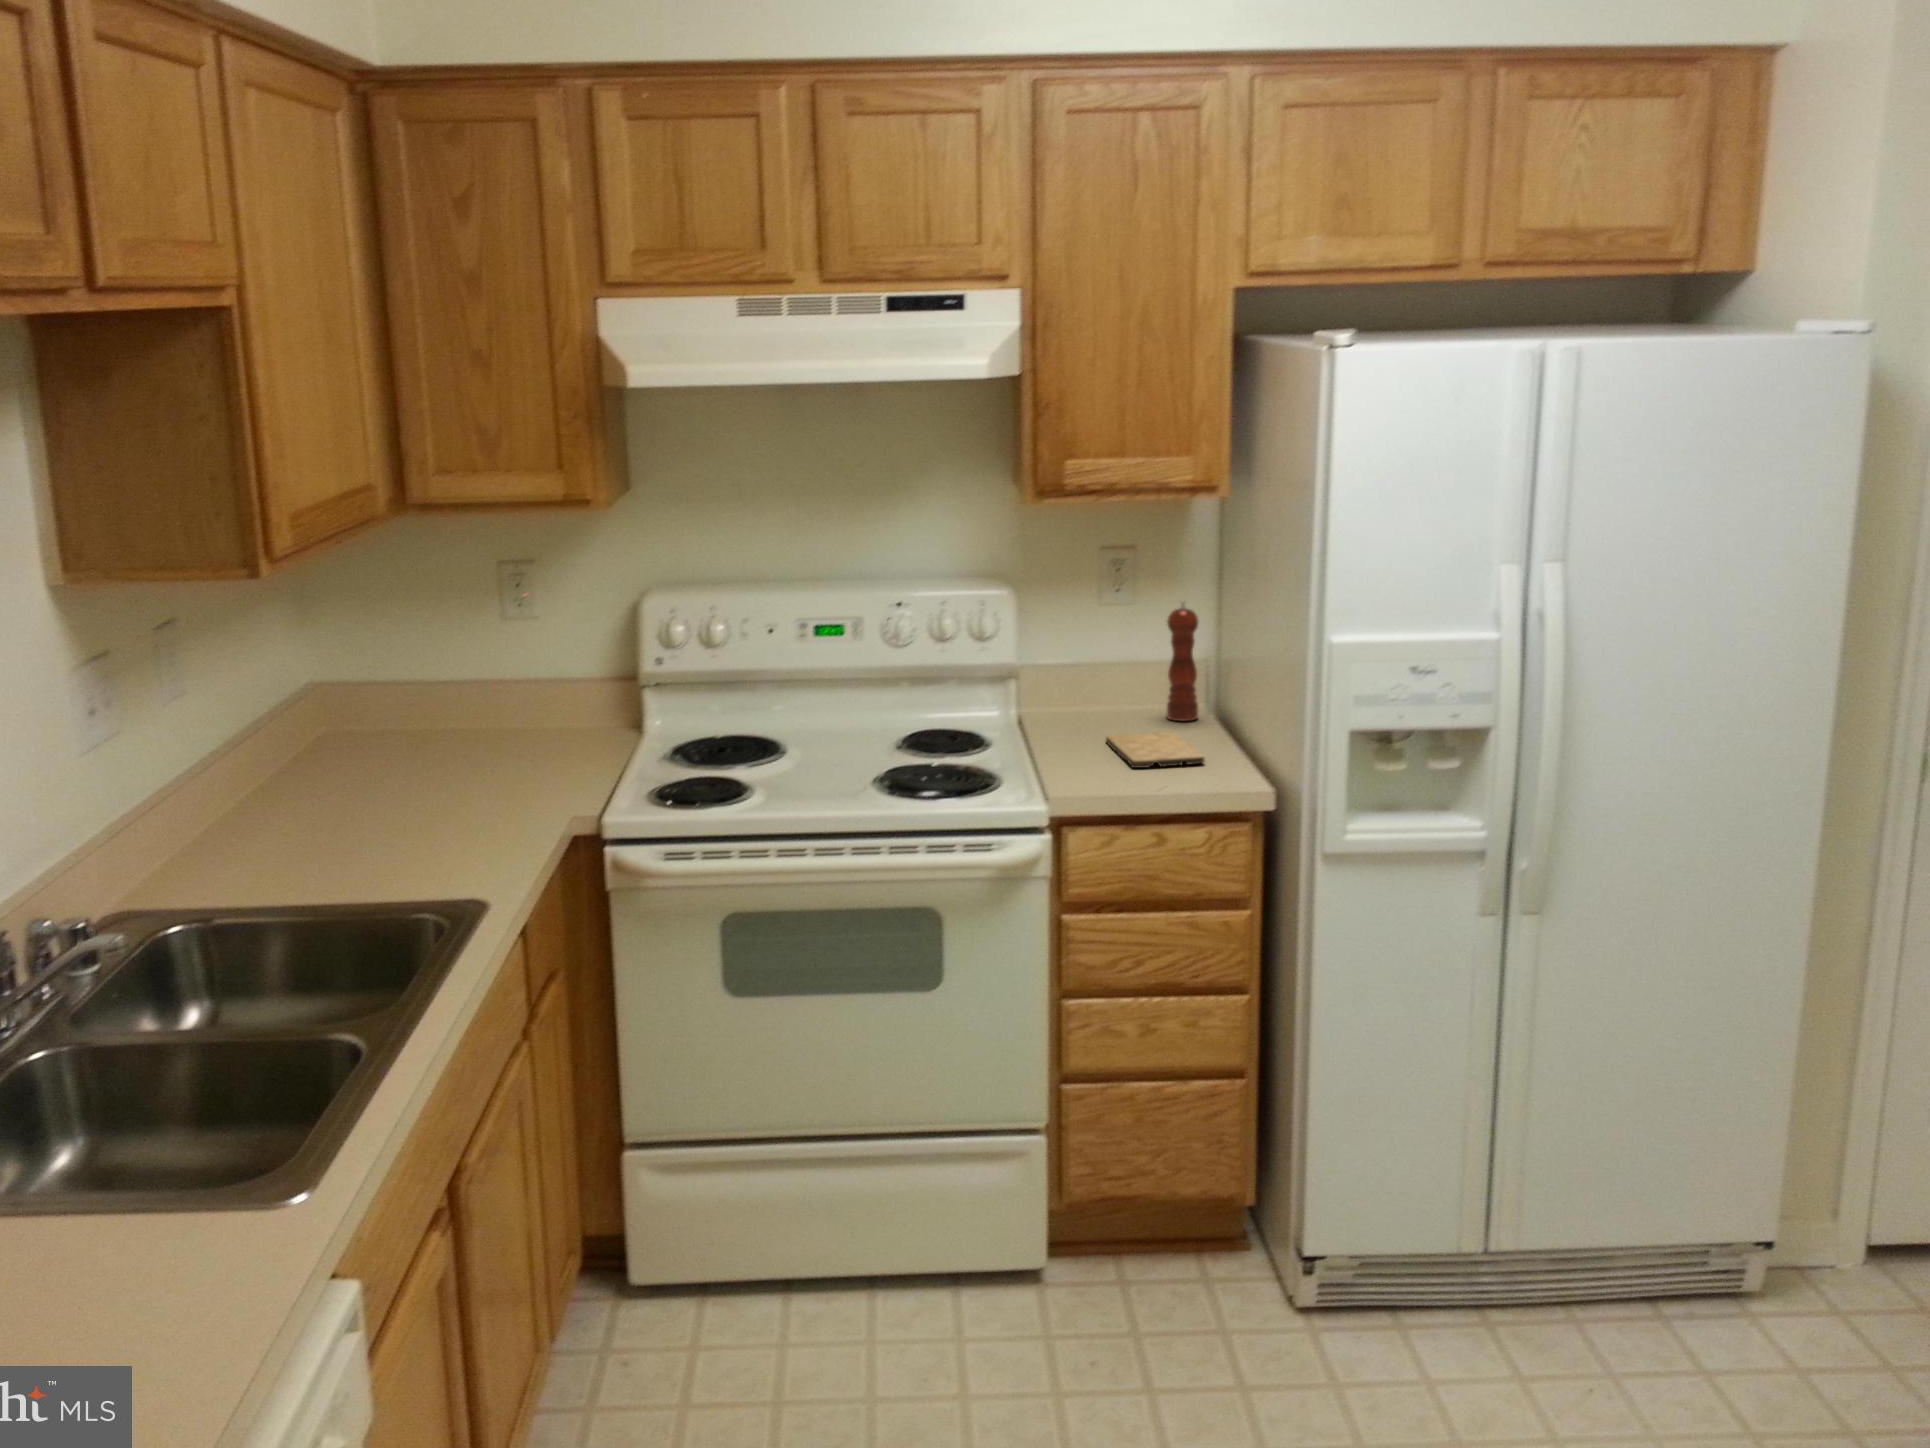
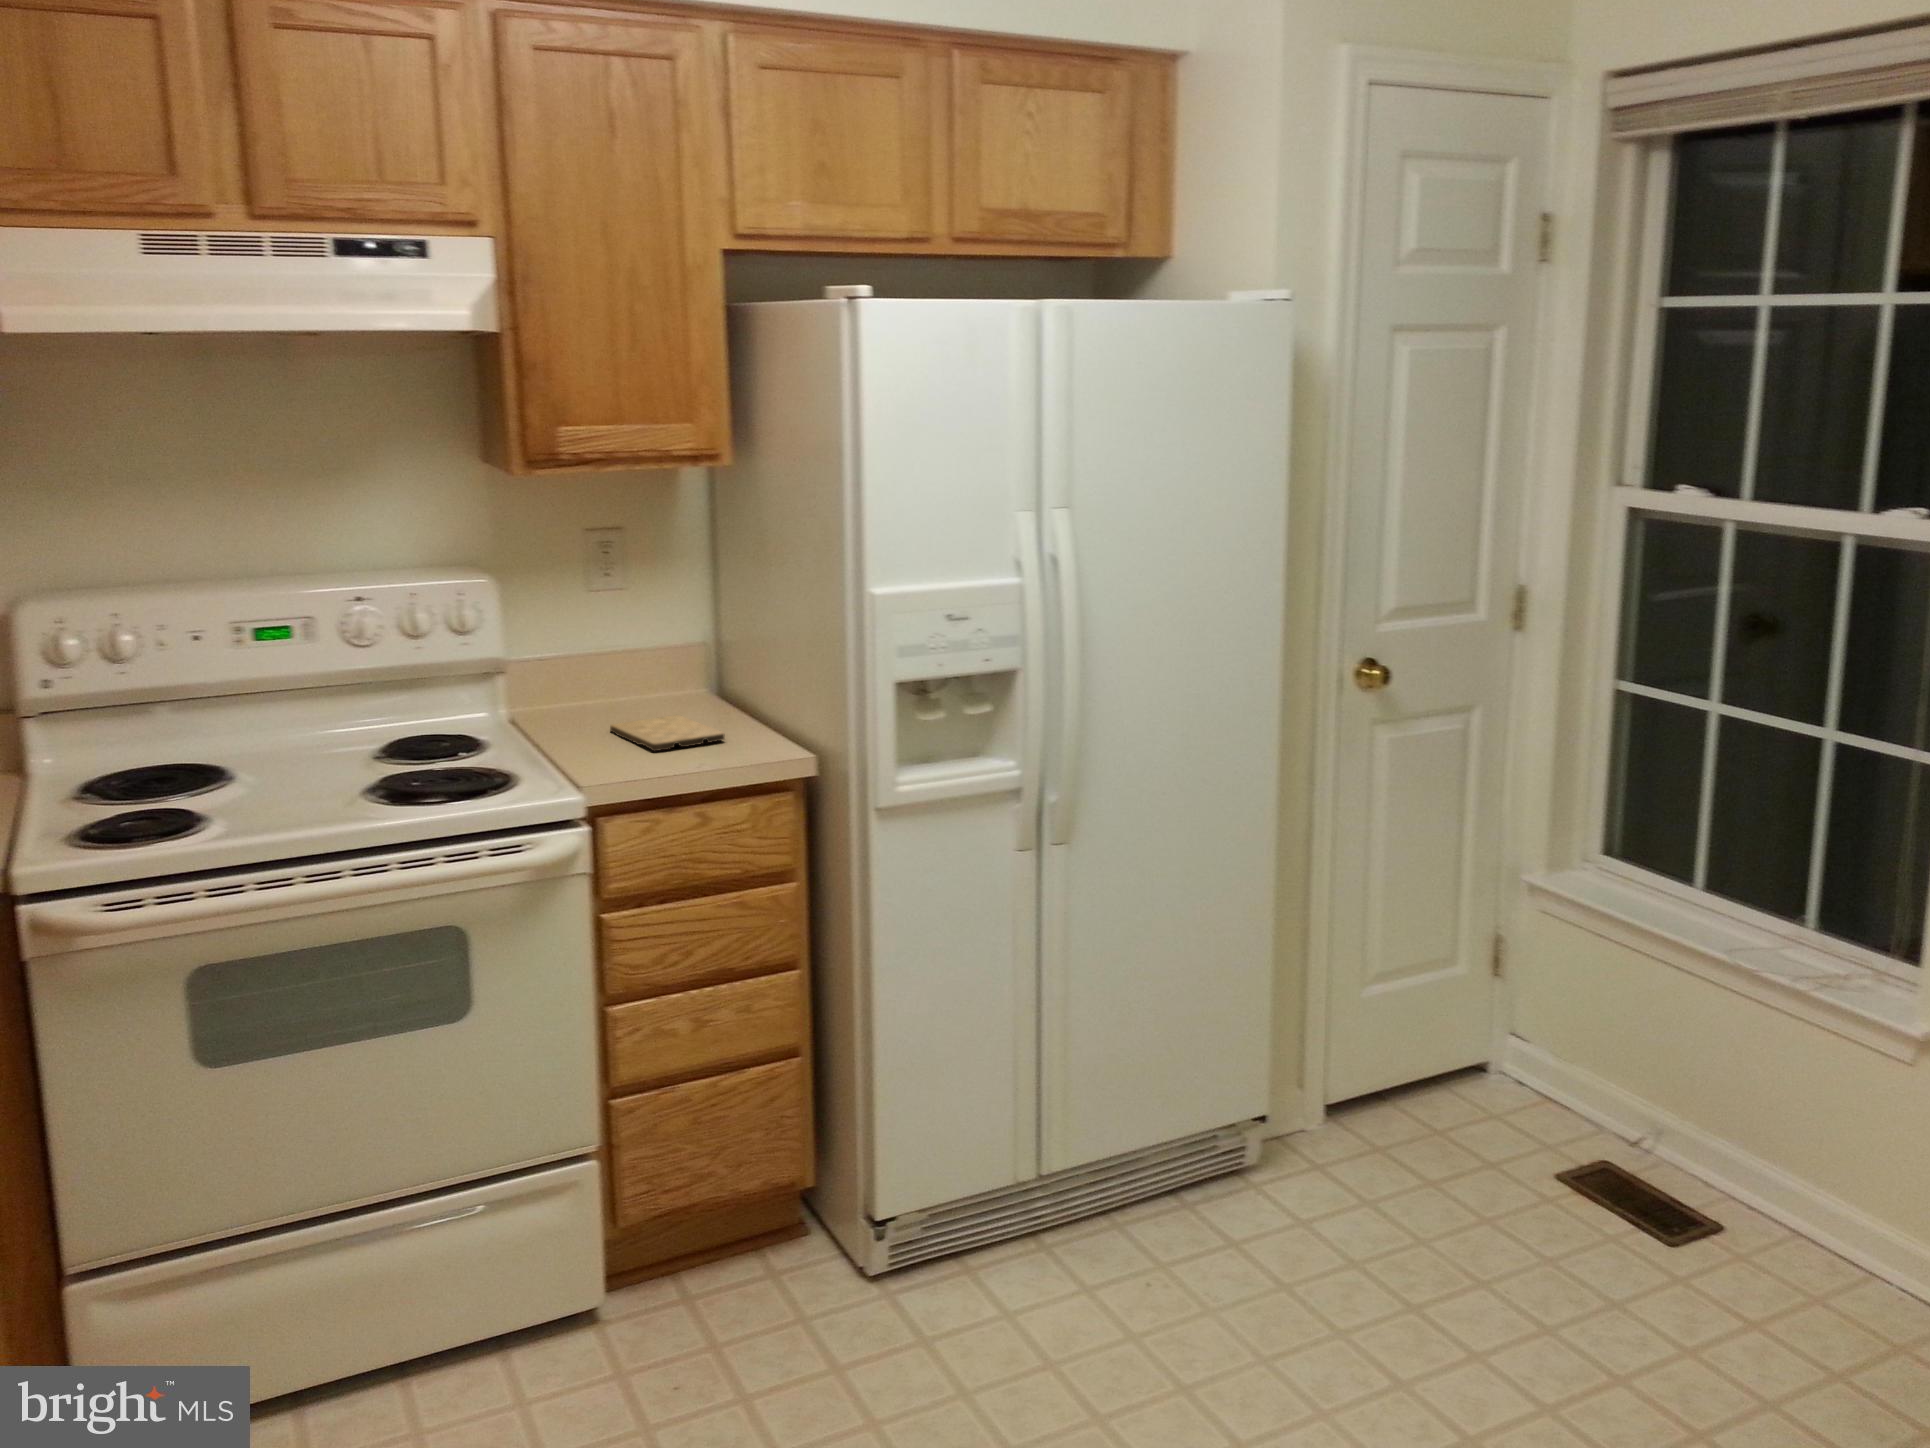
pepper mill: present [1167,600,1199,721] -> none [655,581,693,707]

